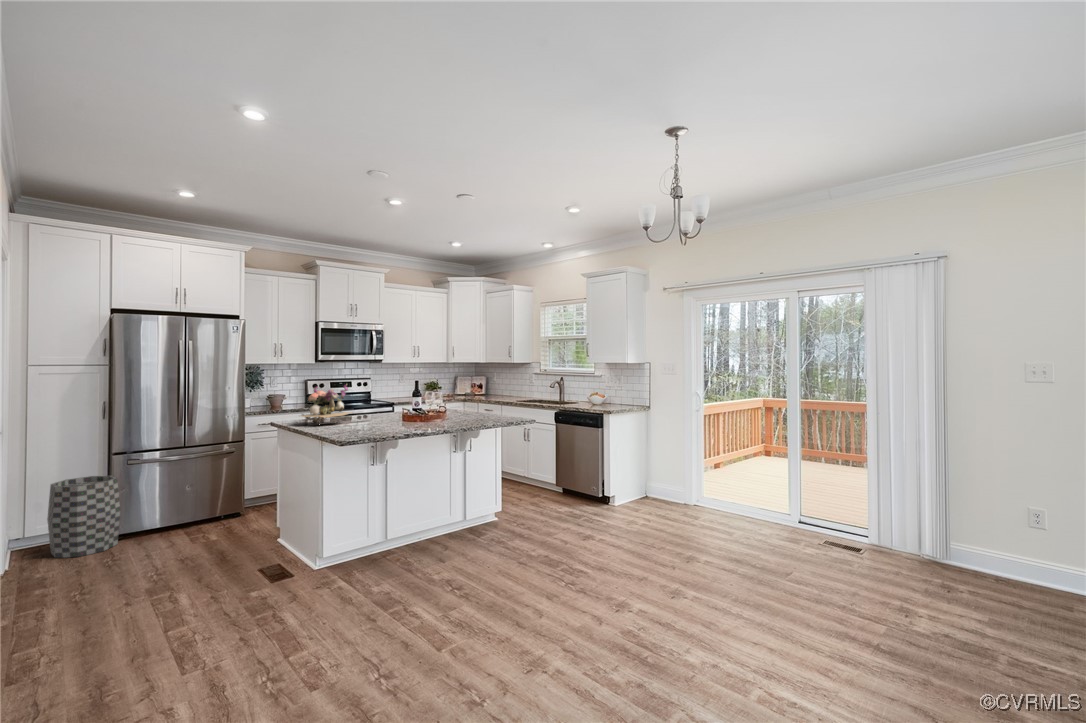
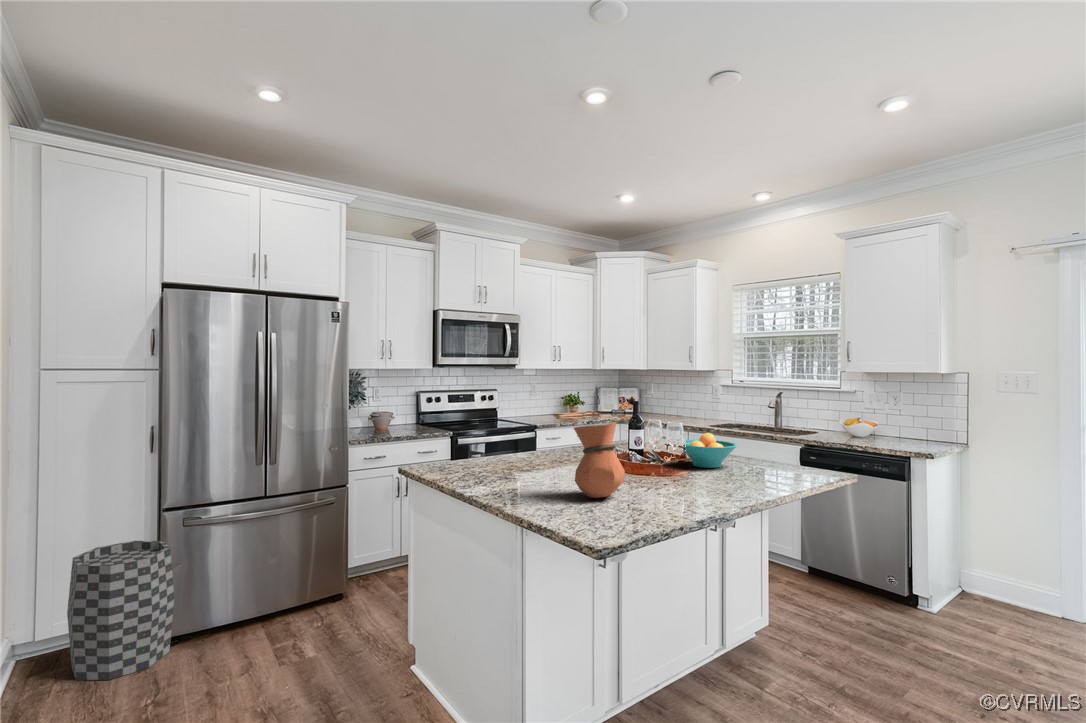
flower arrangement: present [301,385,348,423] -> none [446,404,527,471]
vase: none [358,390,388,432] -> present [574,422,625,498]
fruit bowl: none [448,399,482,420] -> present [683,433,737,468]

